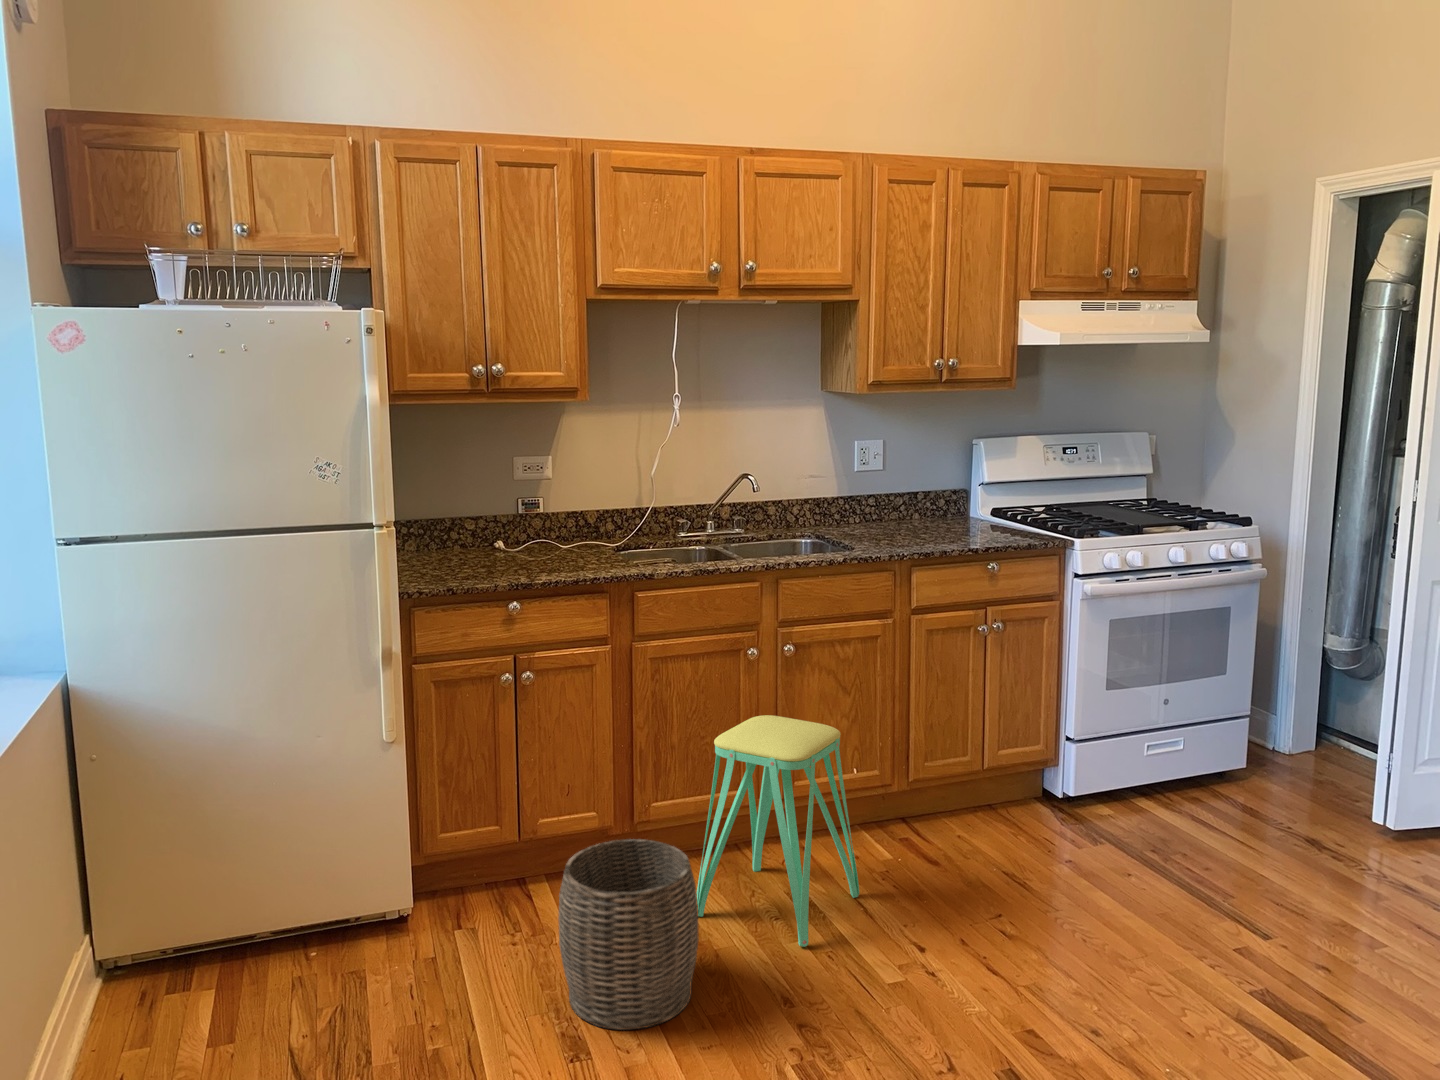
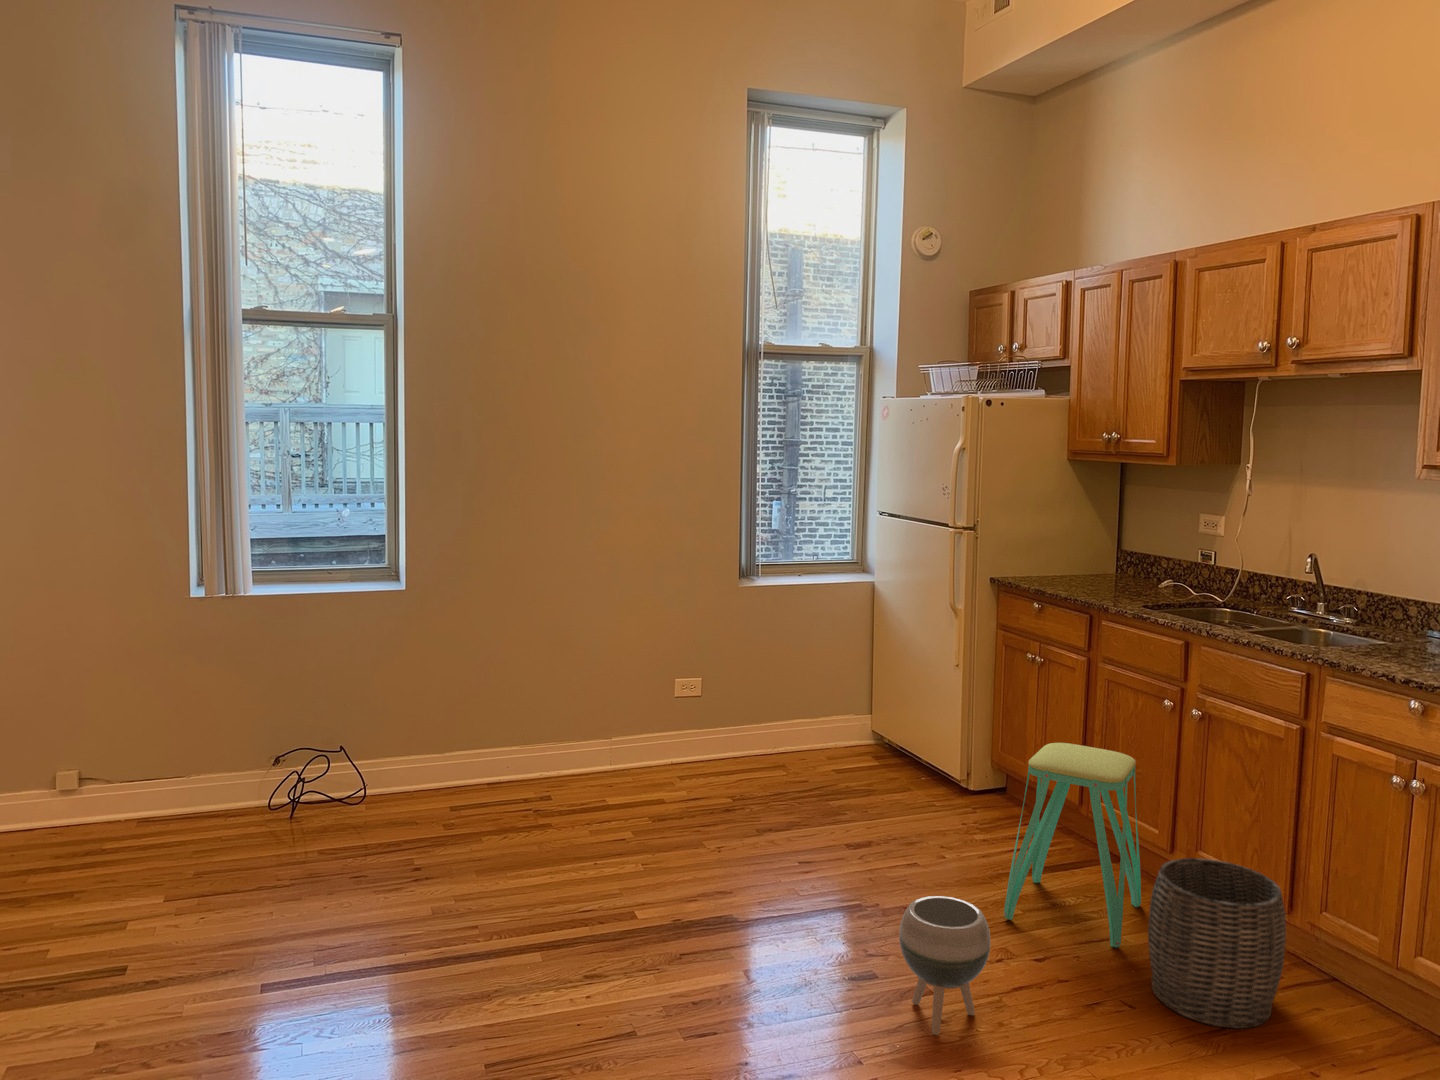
woven basket: present [558,839,698,1030] -> present [1148,858,1286,1028]
planter: none [1001,884,1106,1034] -> present [899,896,991,1035]

